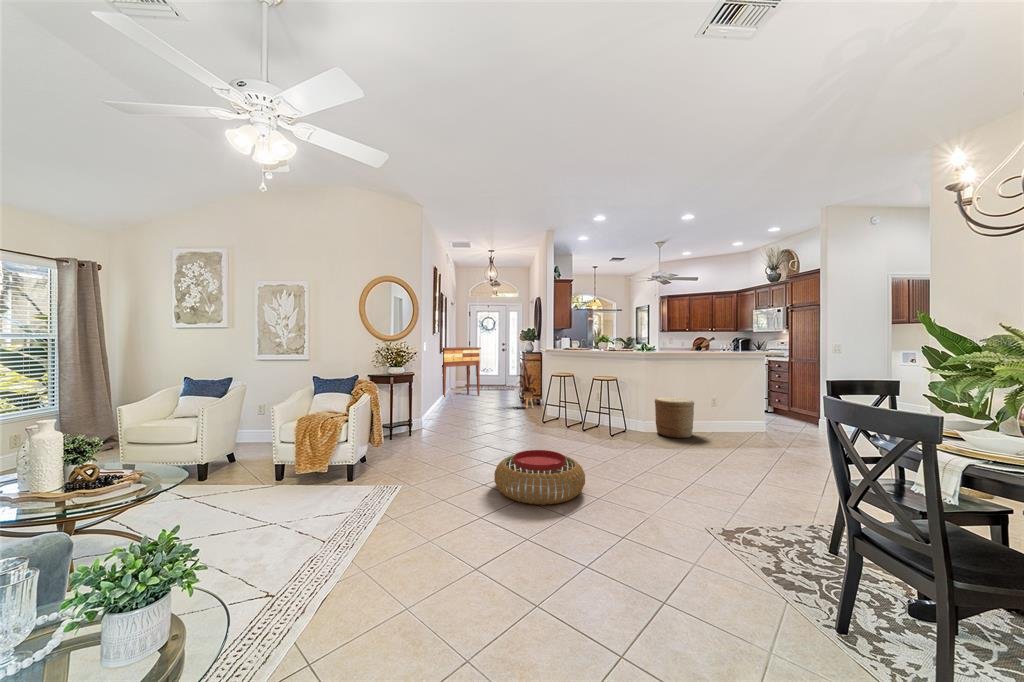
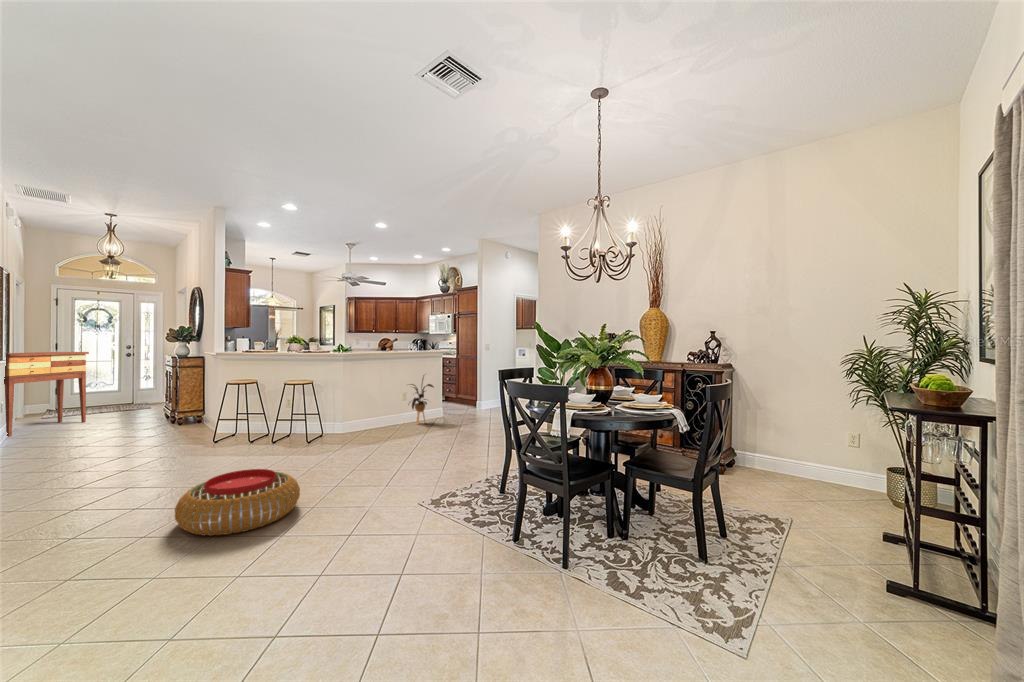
house plant: present [519,368,538,408] -> present [411,378,433,424]
woven basket: present [655,397,694,438] -> none [353,397,390,436]

